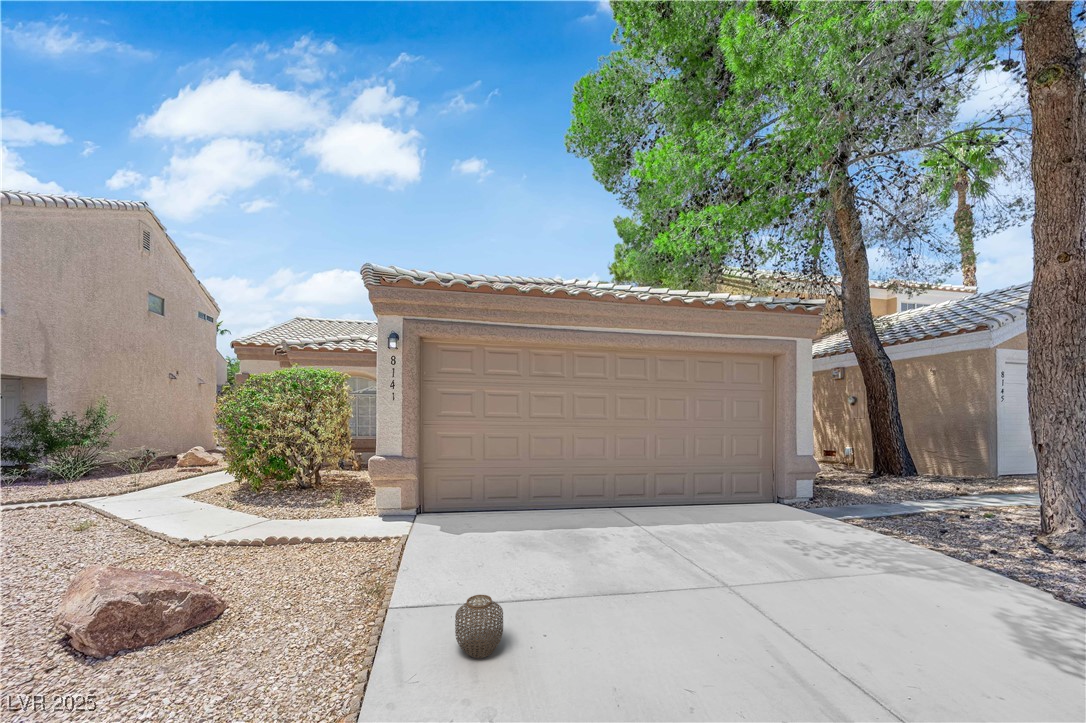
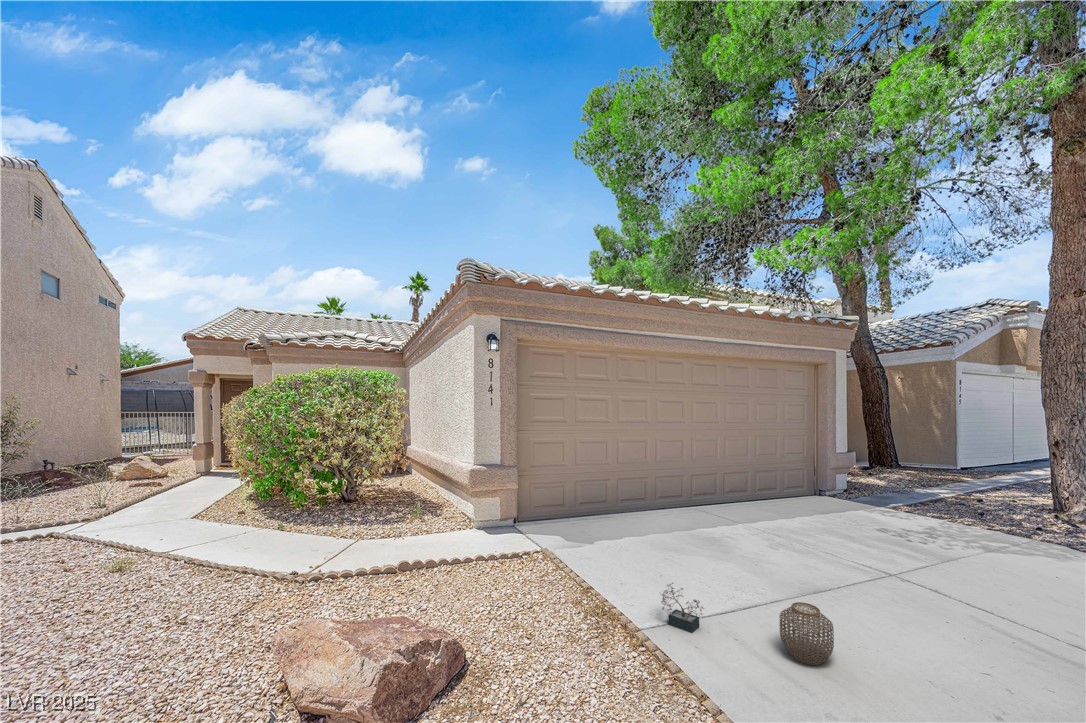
decorative plant: none [396,568,432,617] -> present [660,582,704,633]

